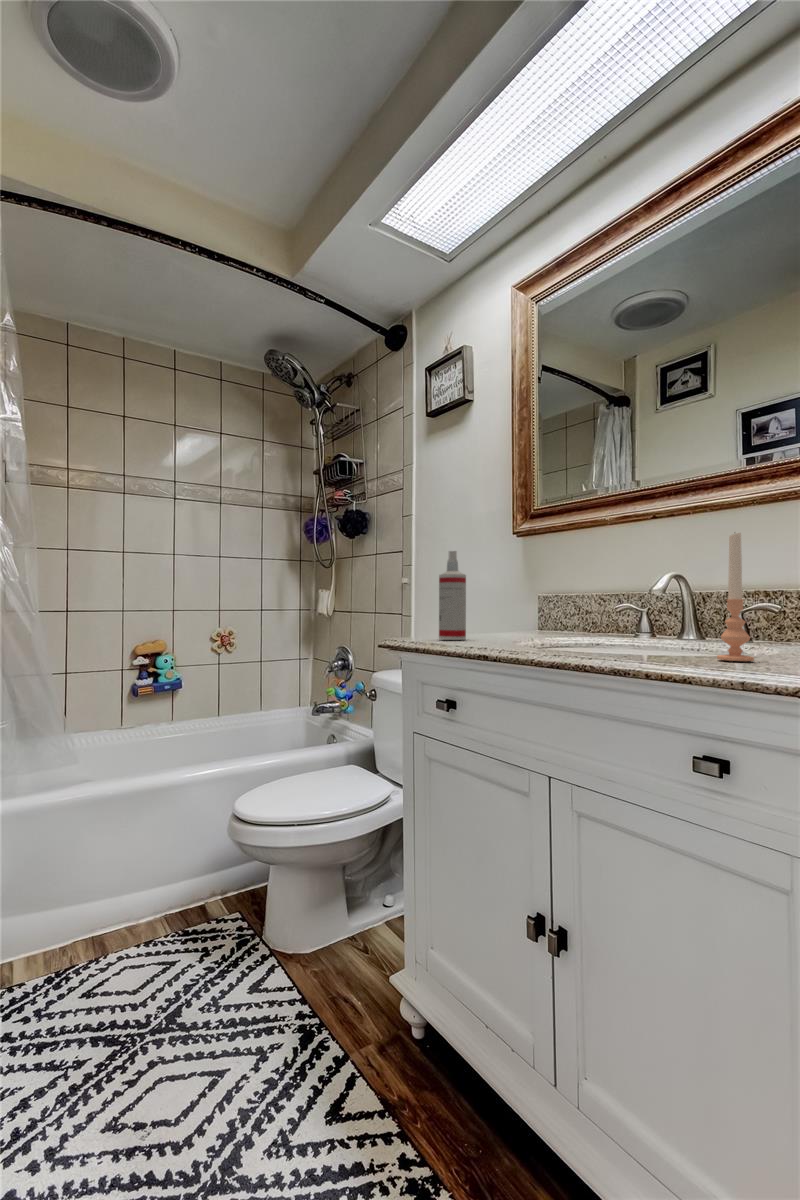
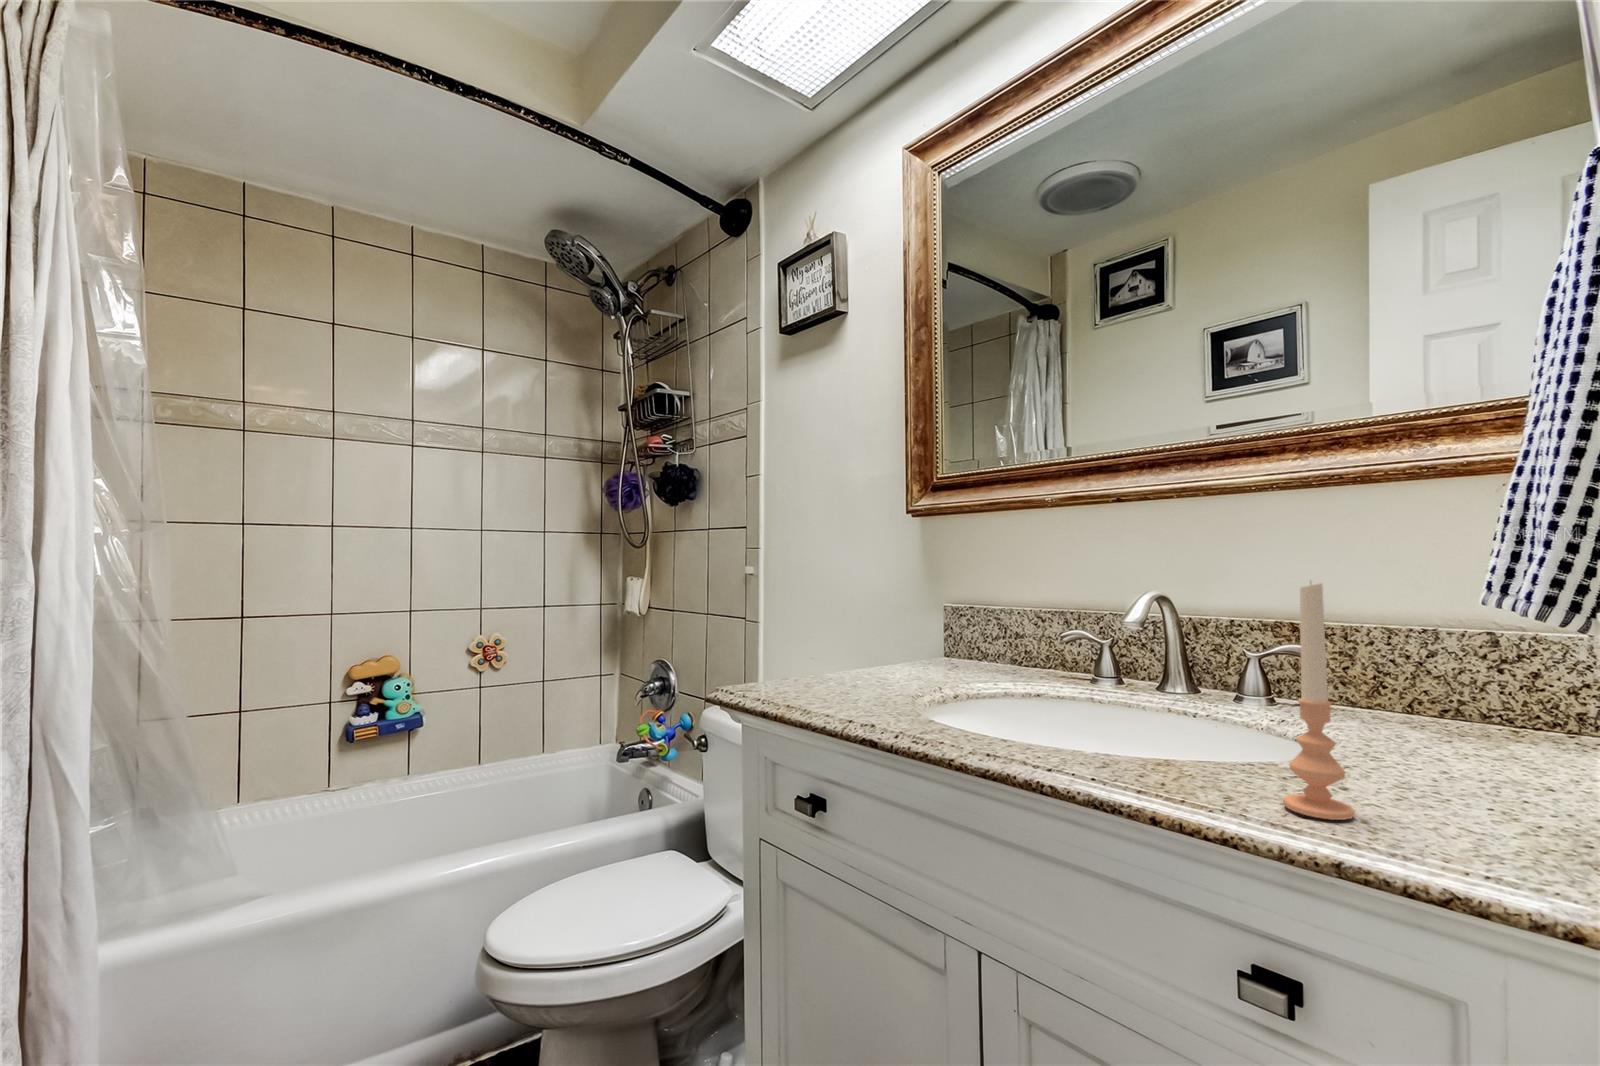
spray bottle: present [439,551,466,640] -> none [795,552,838,694]

